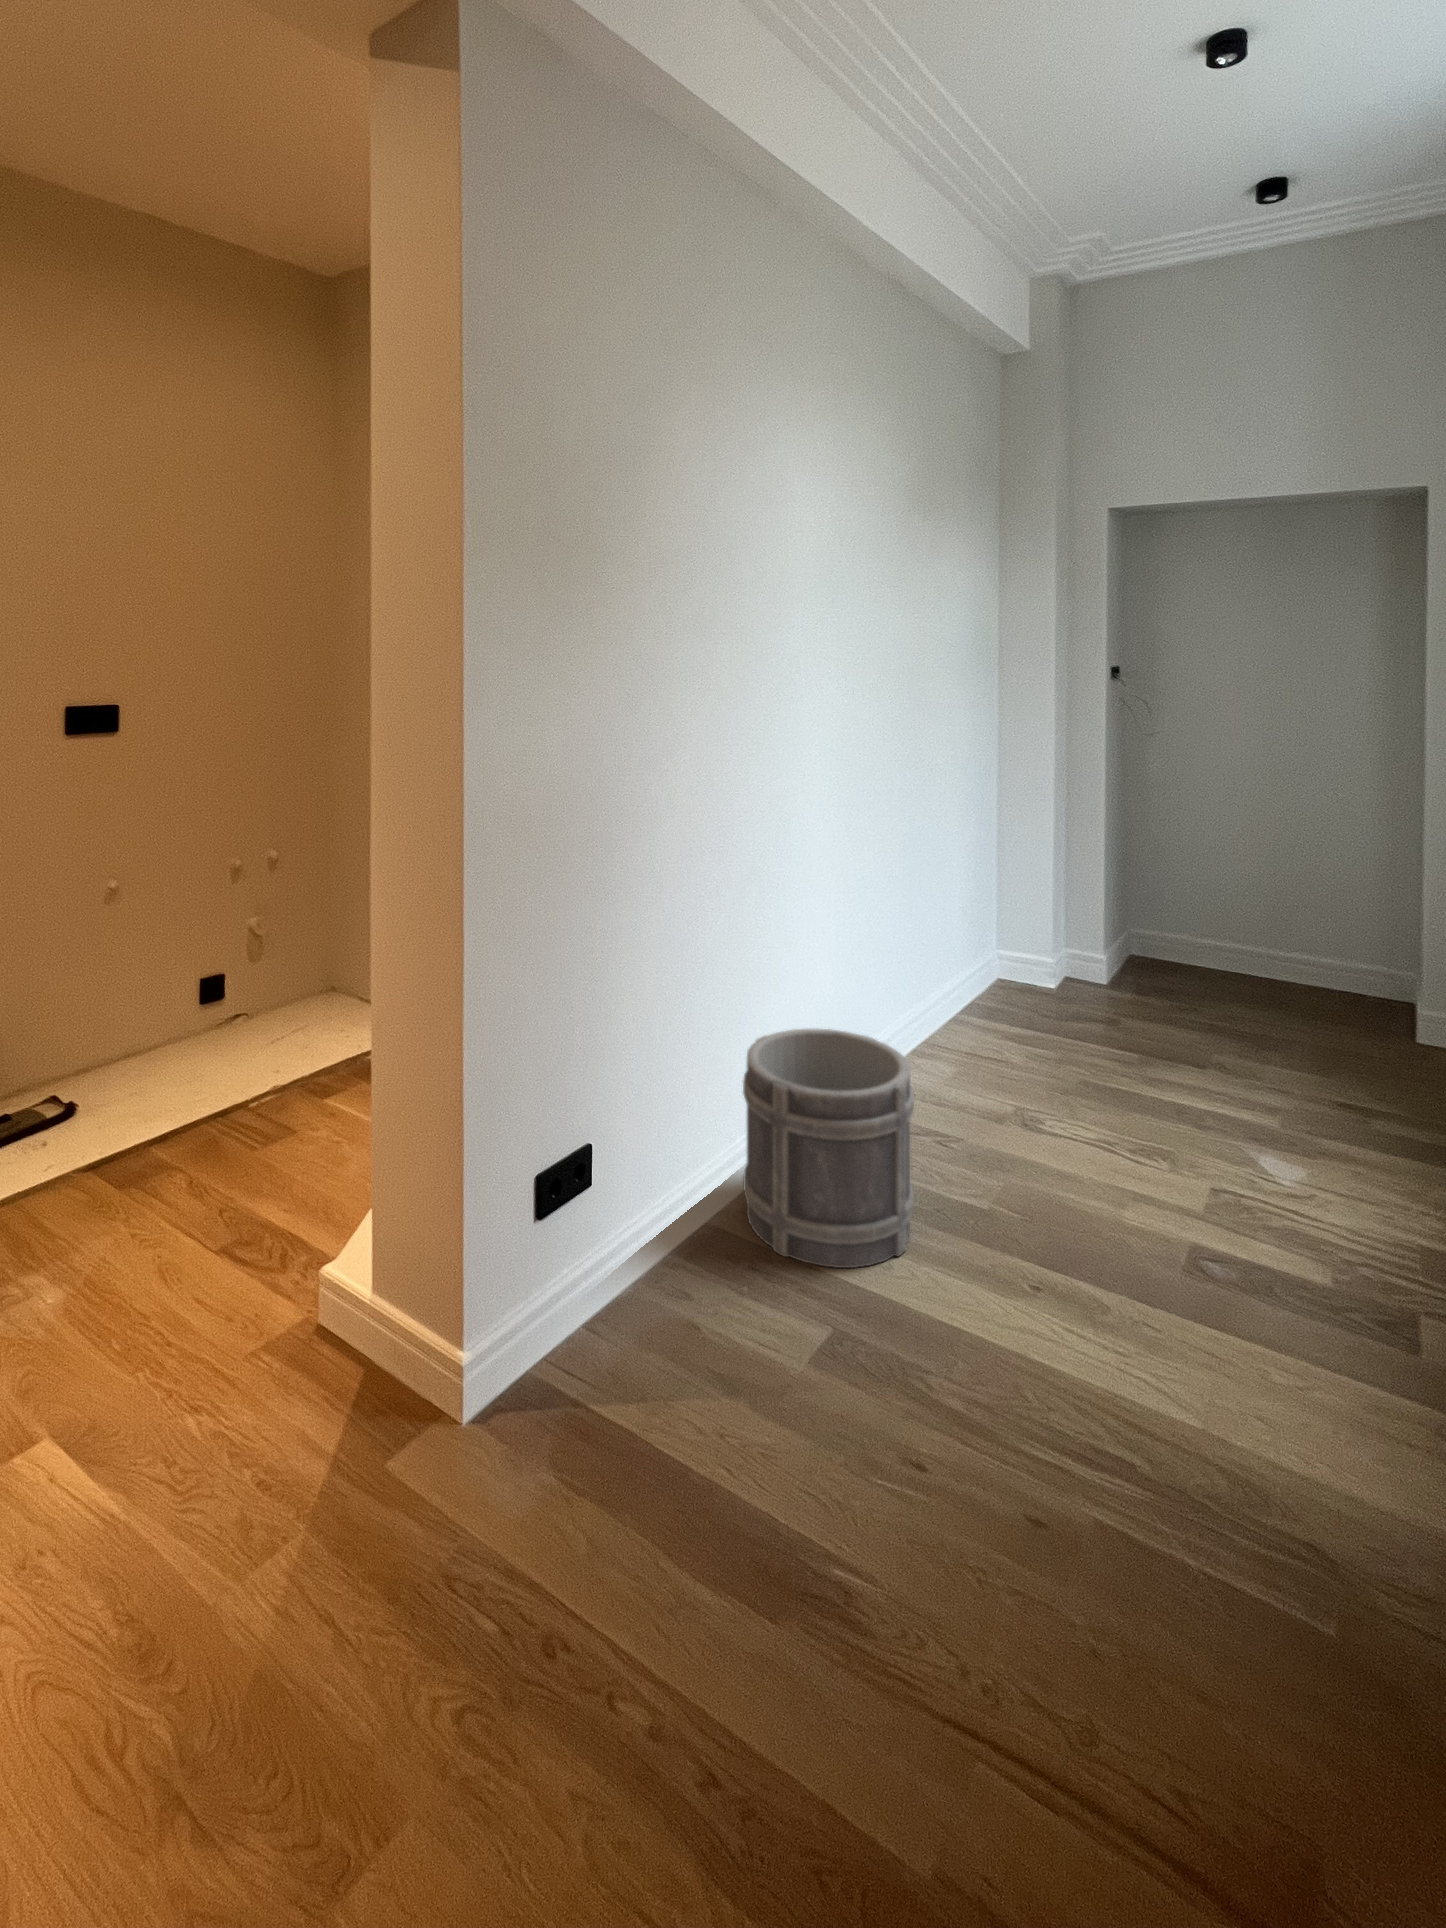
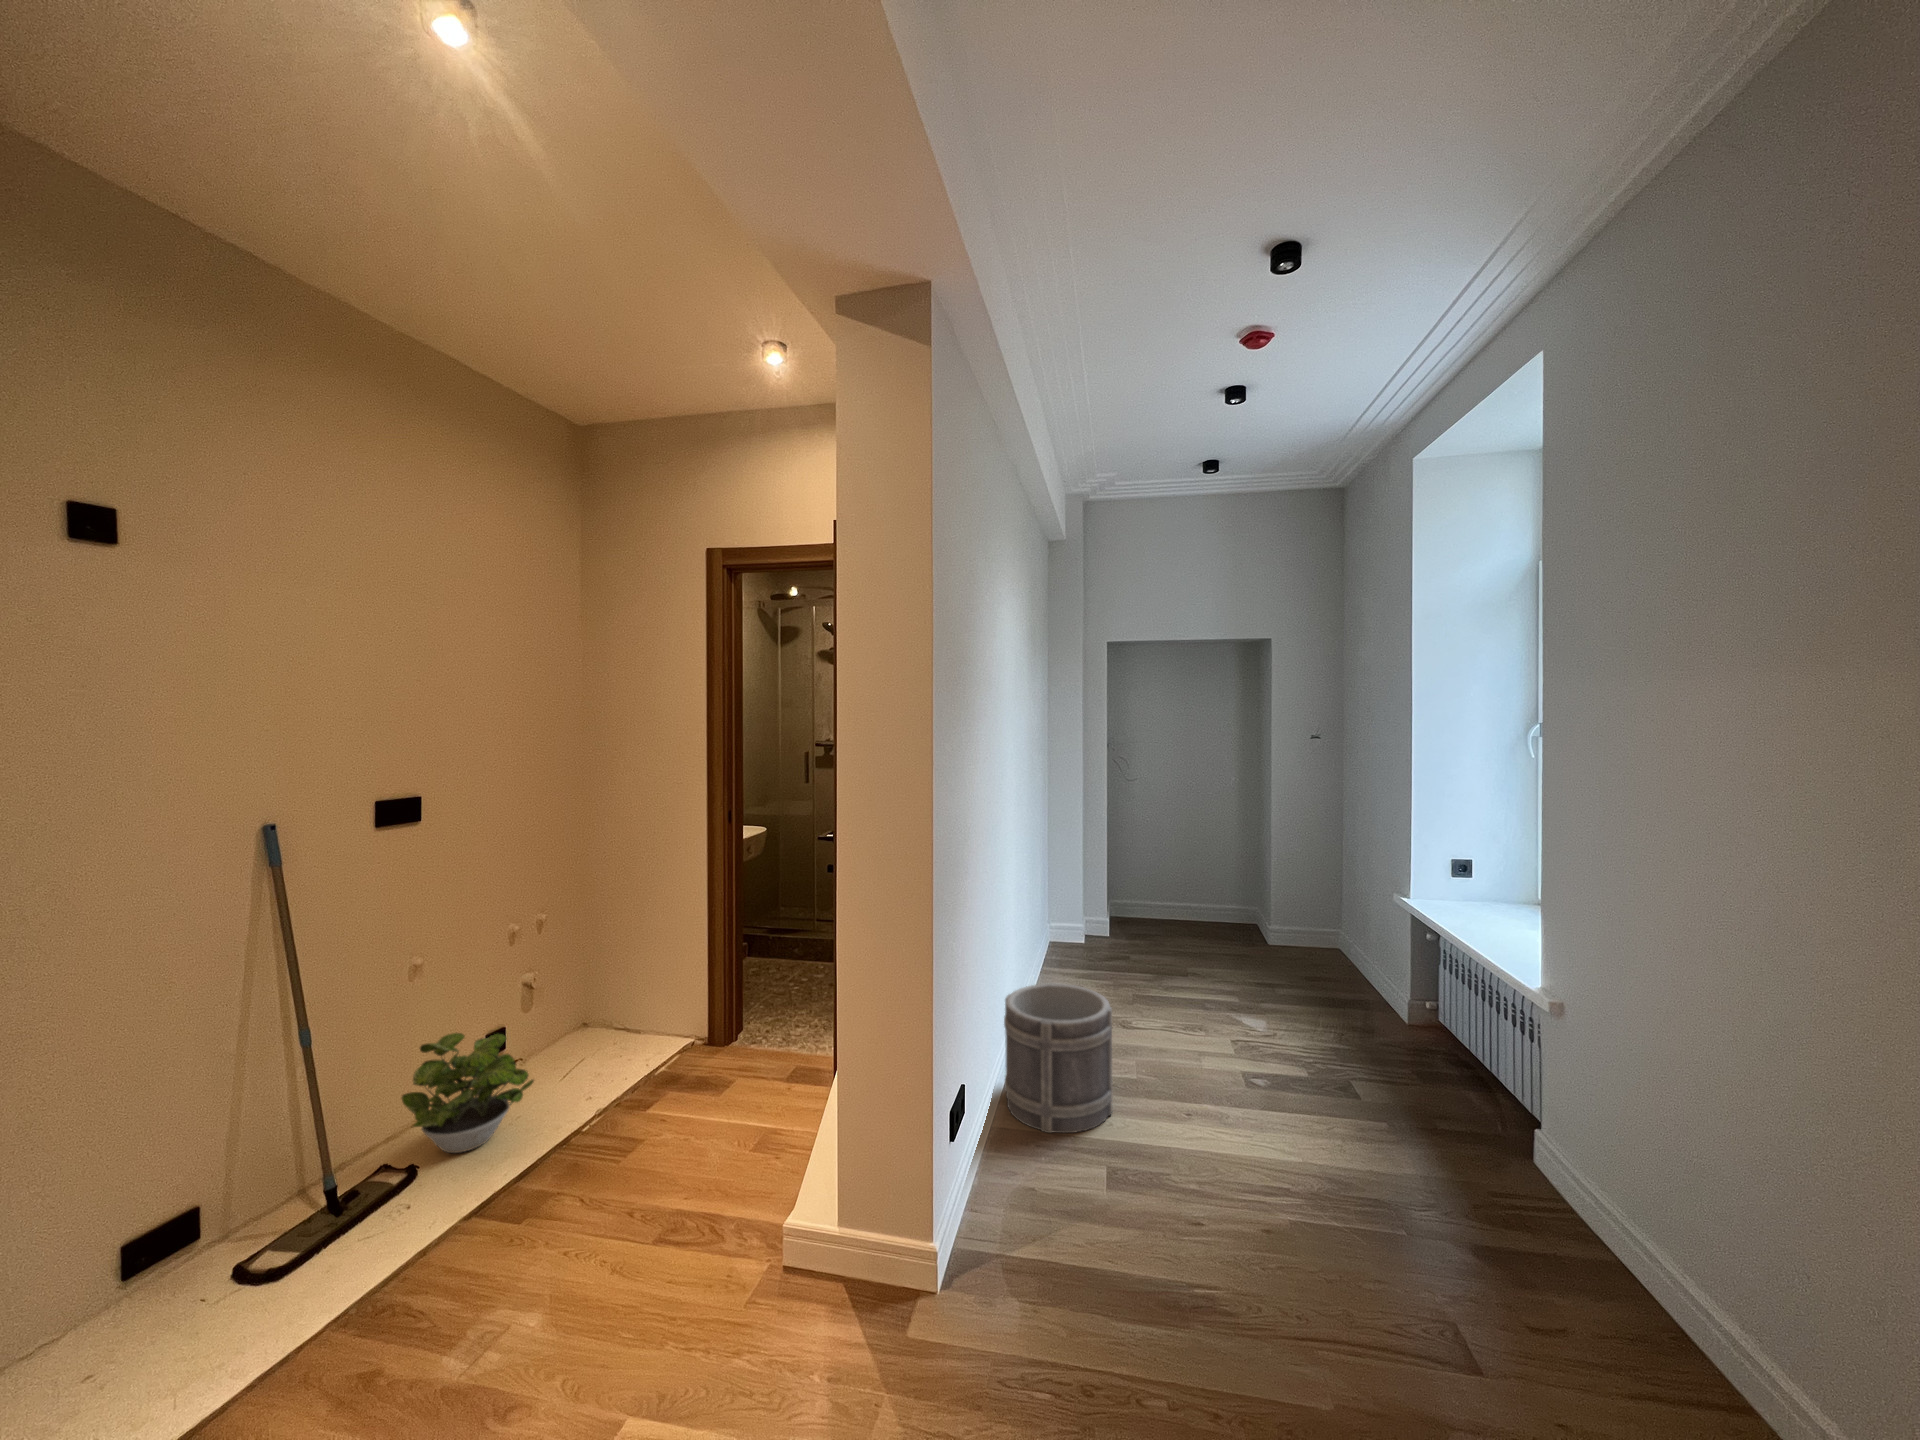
potted plant: none [76,969,201,1101] -> present [402,1033,534,1153]

